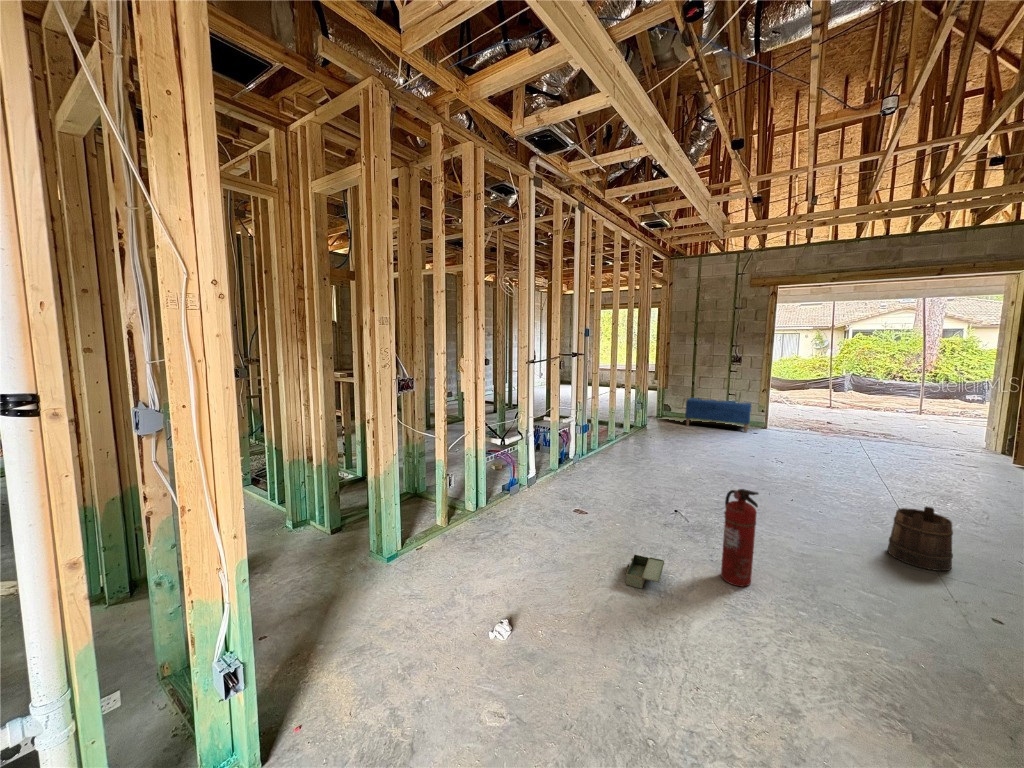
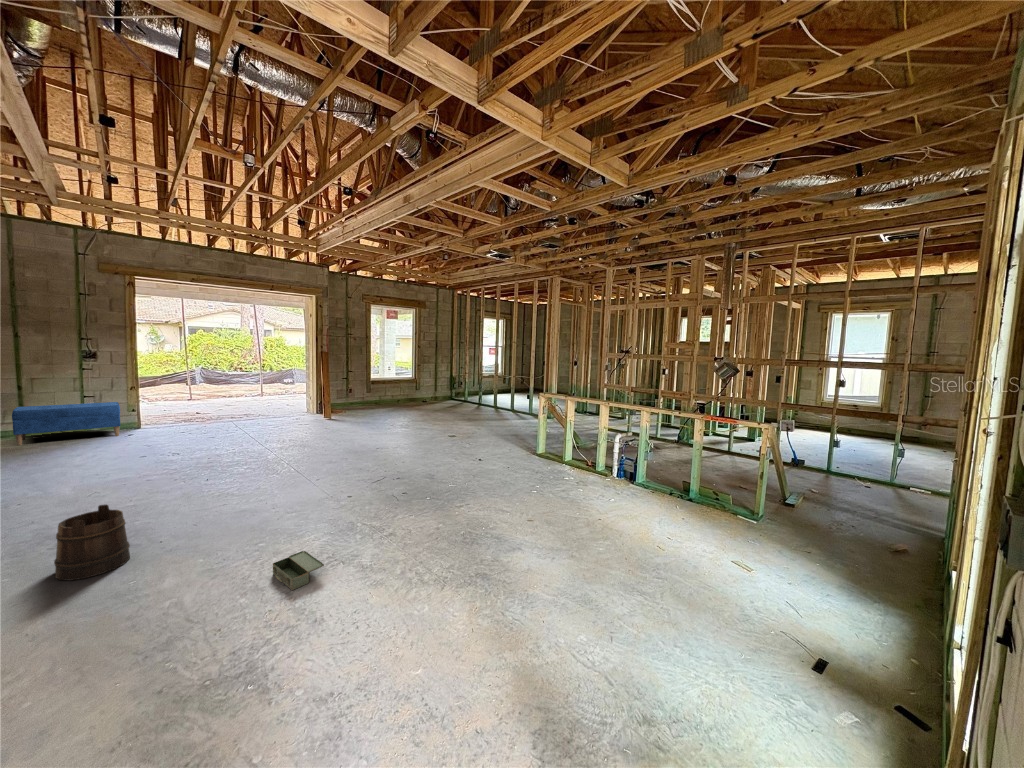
fire extinguisher: present [721,489,758,587] -> none [177,468,217,562]
bucket: present [888,507,953,571] -> present [54,505,130,581]
toolbox: present [625,555,664,589] -> present [273,551,324,590]

